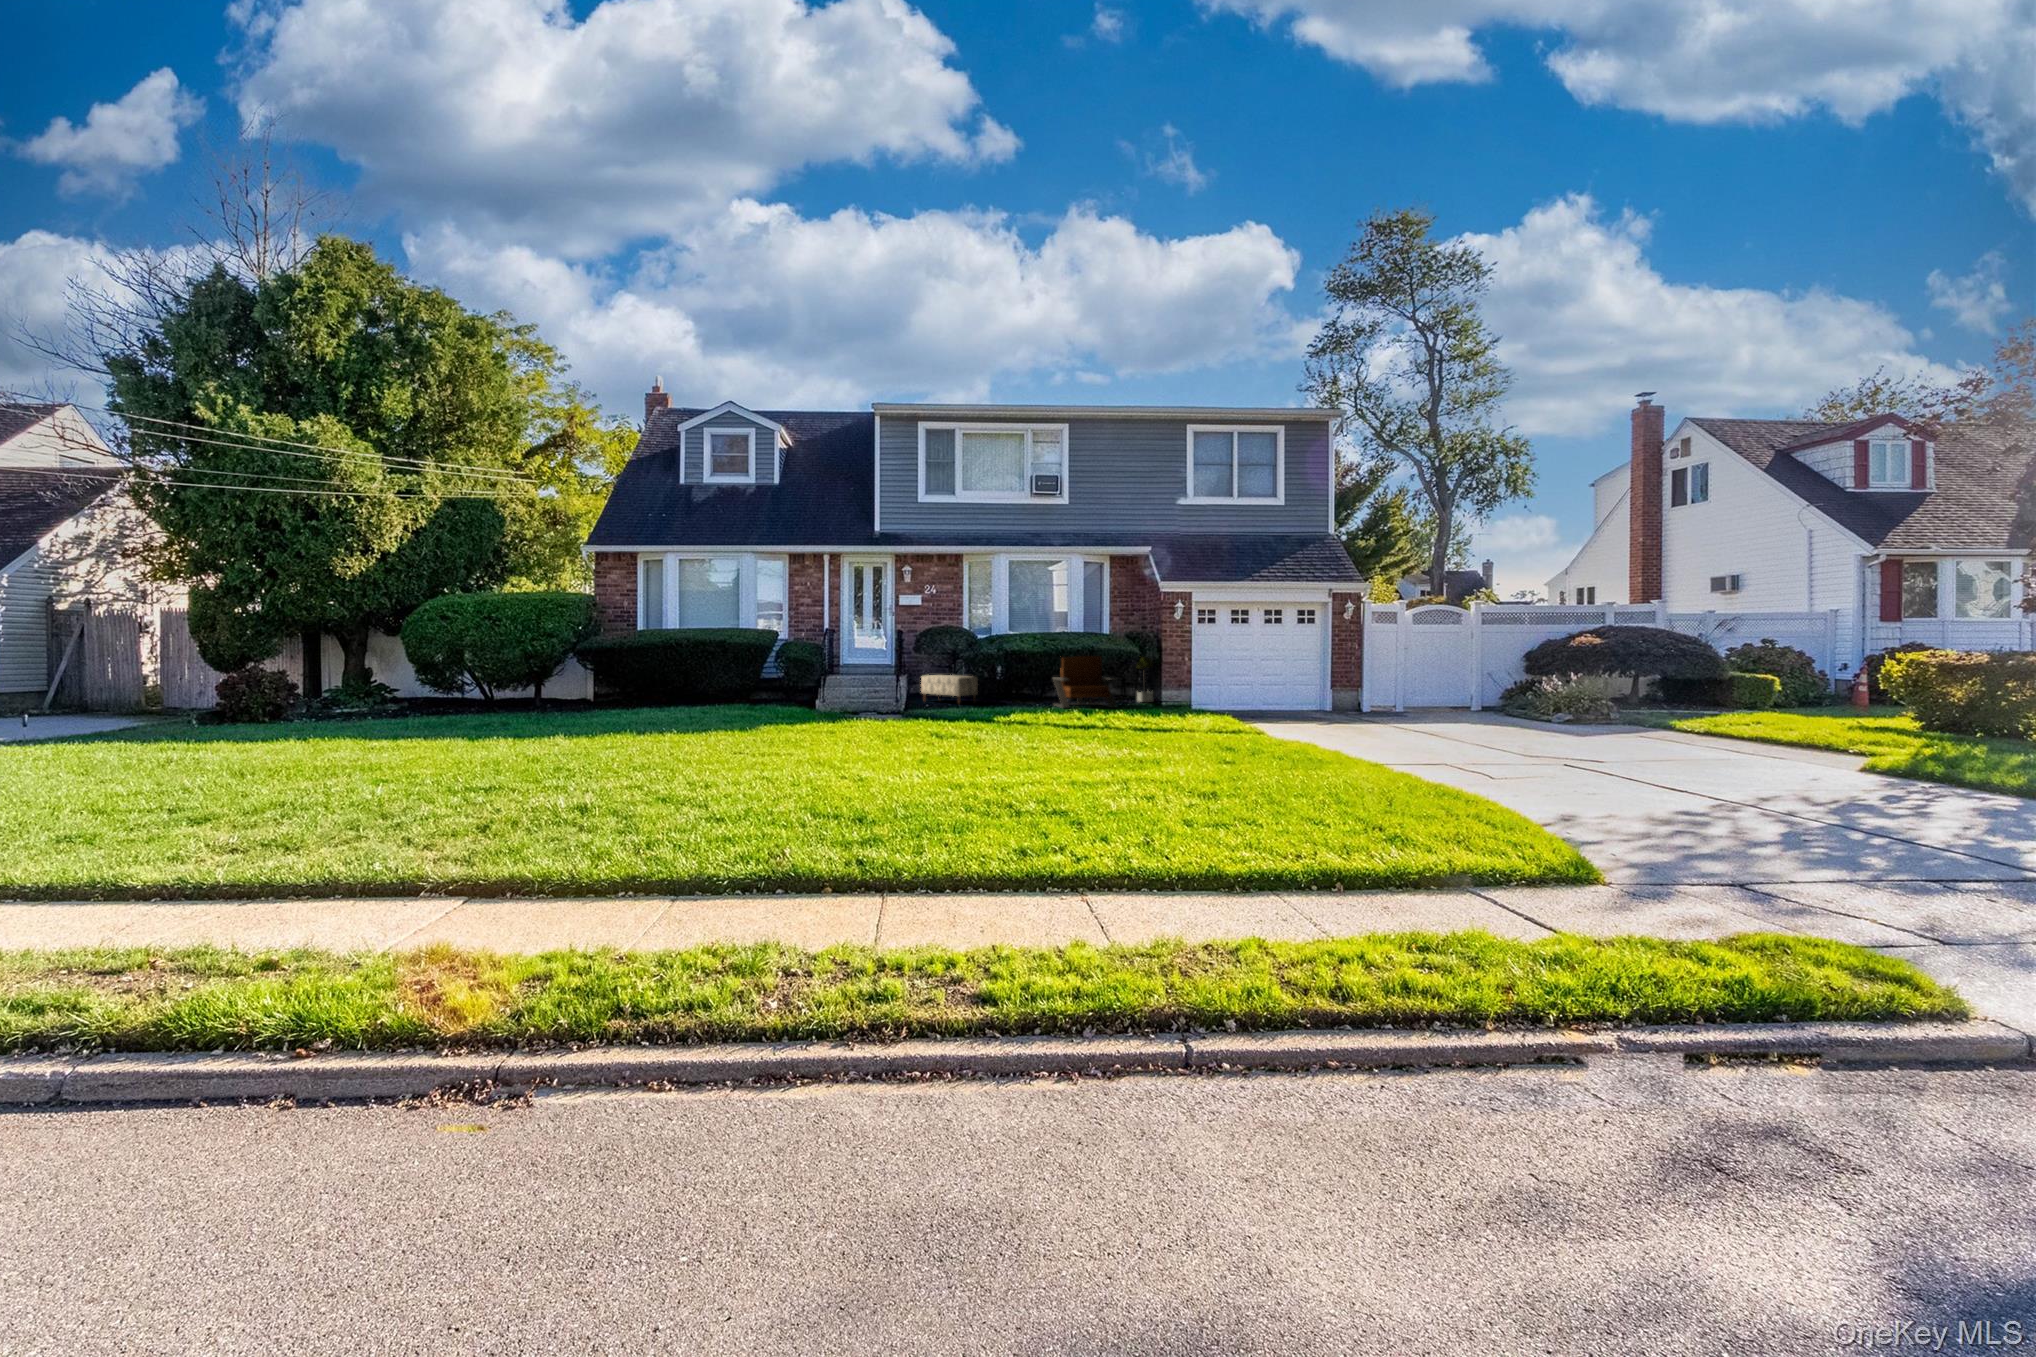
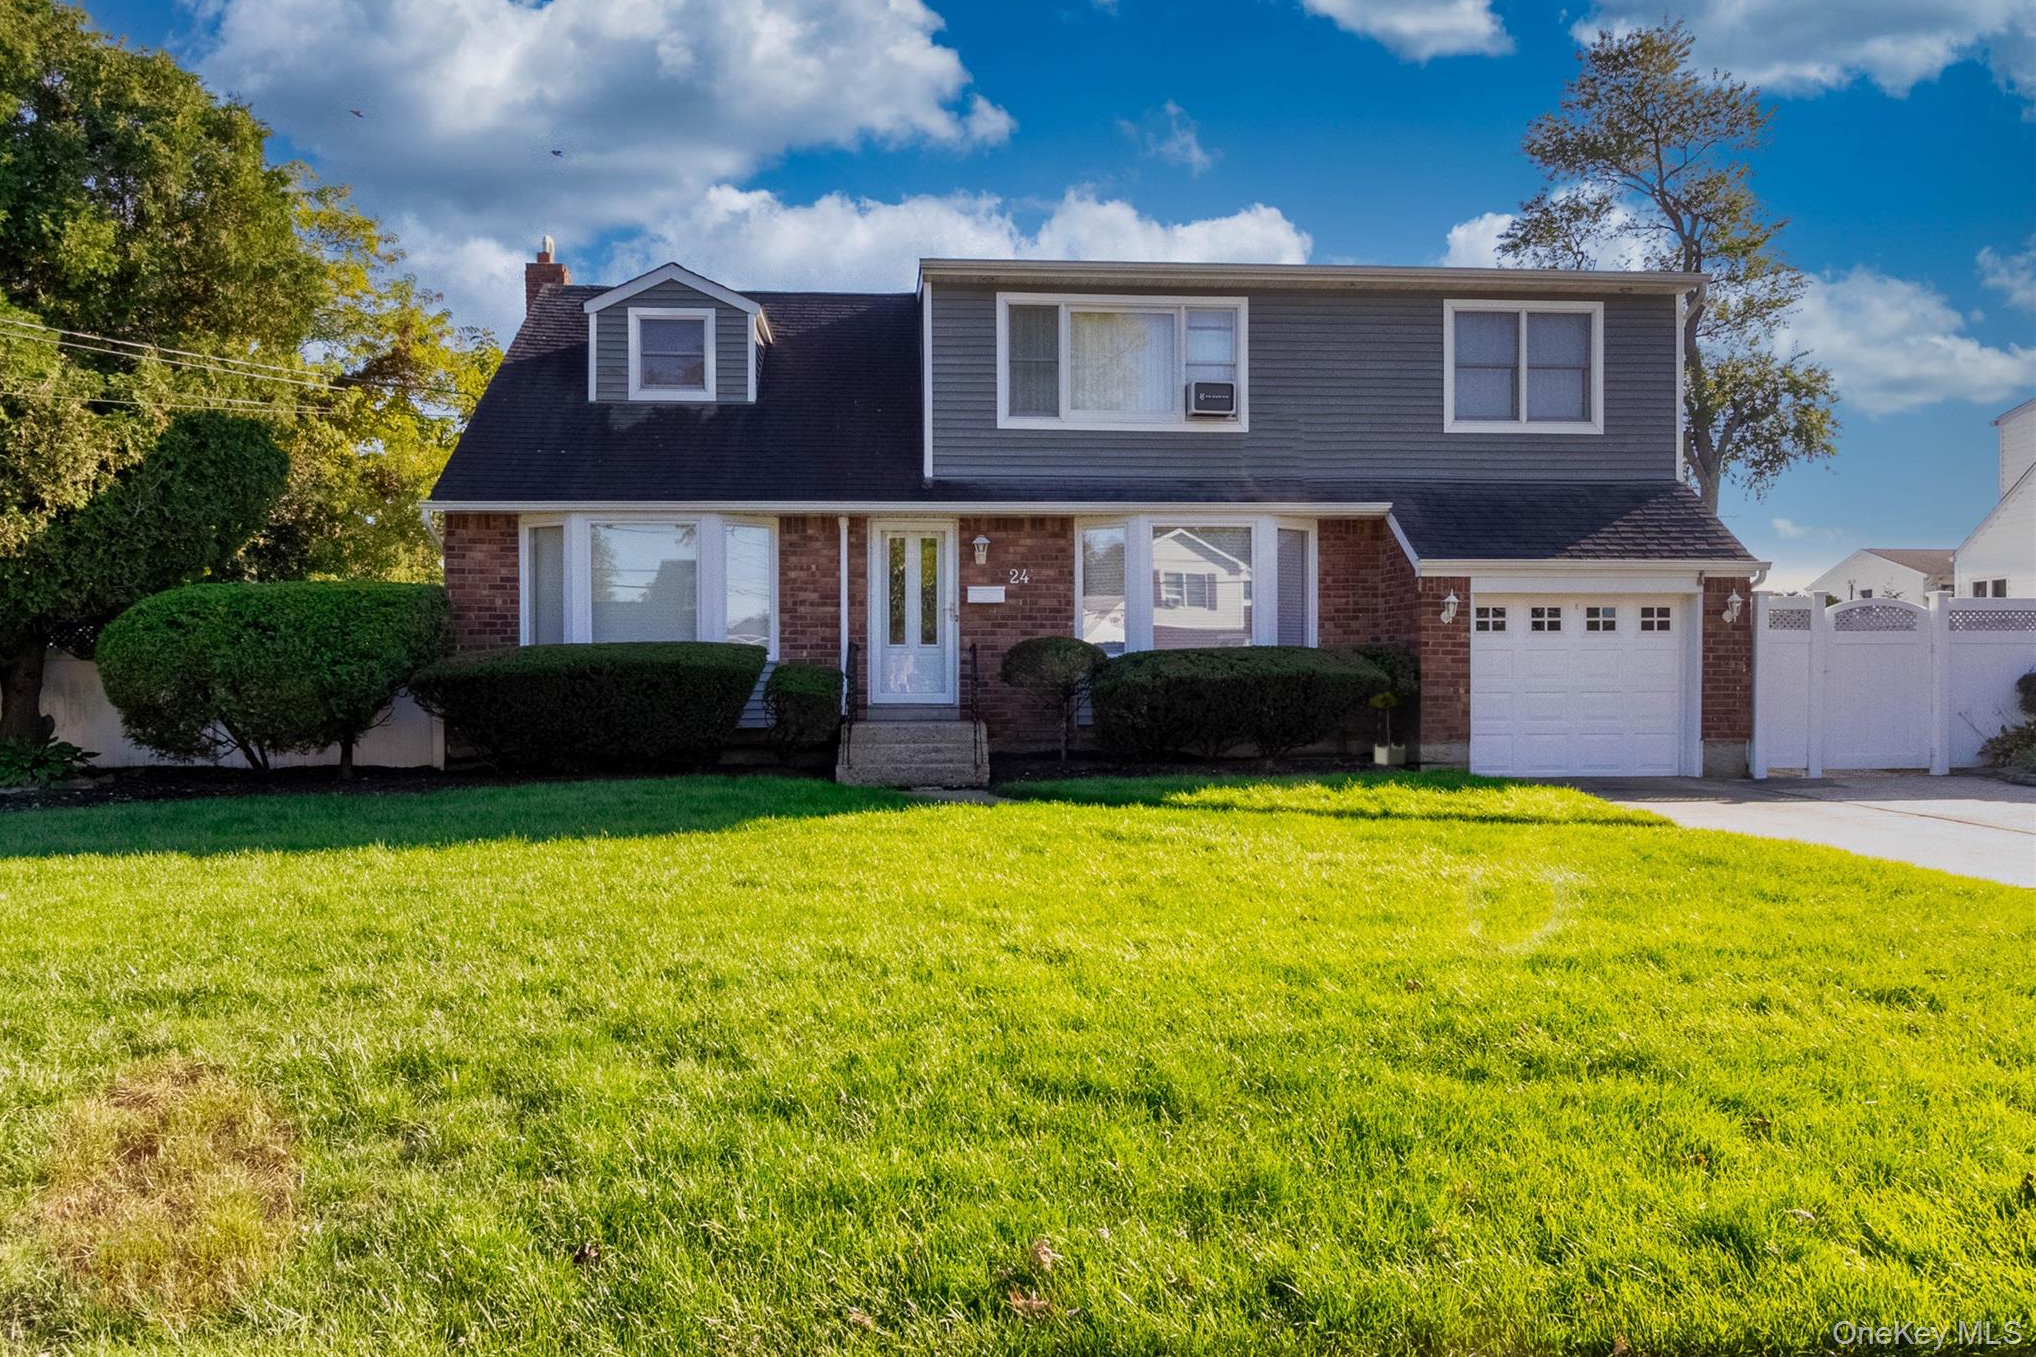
lounge chair: present [1053,656,1116,708] -> none [1249,689,1369,781]
bench: present [921,675,978,703] -> none [1016,720,1117,773]

